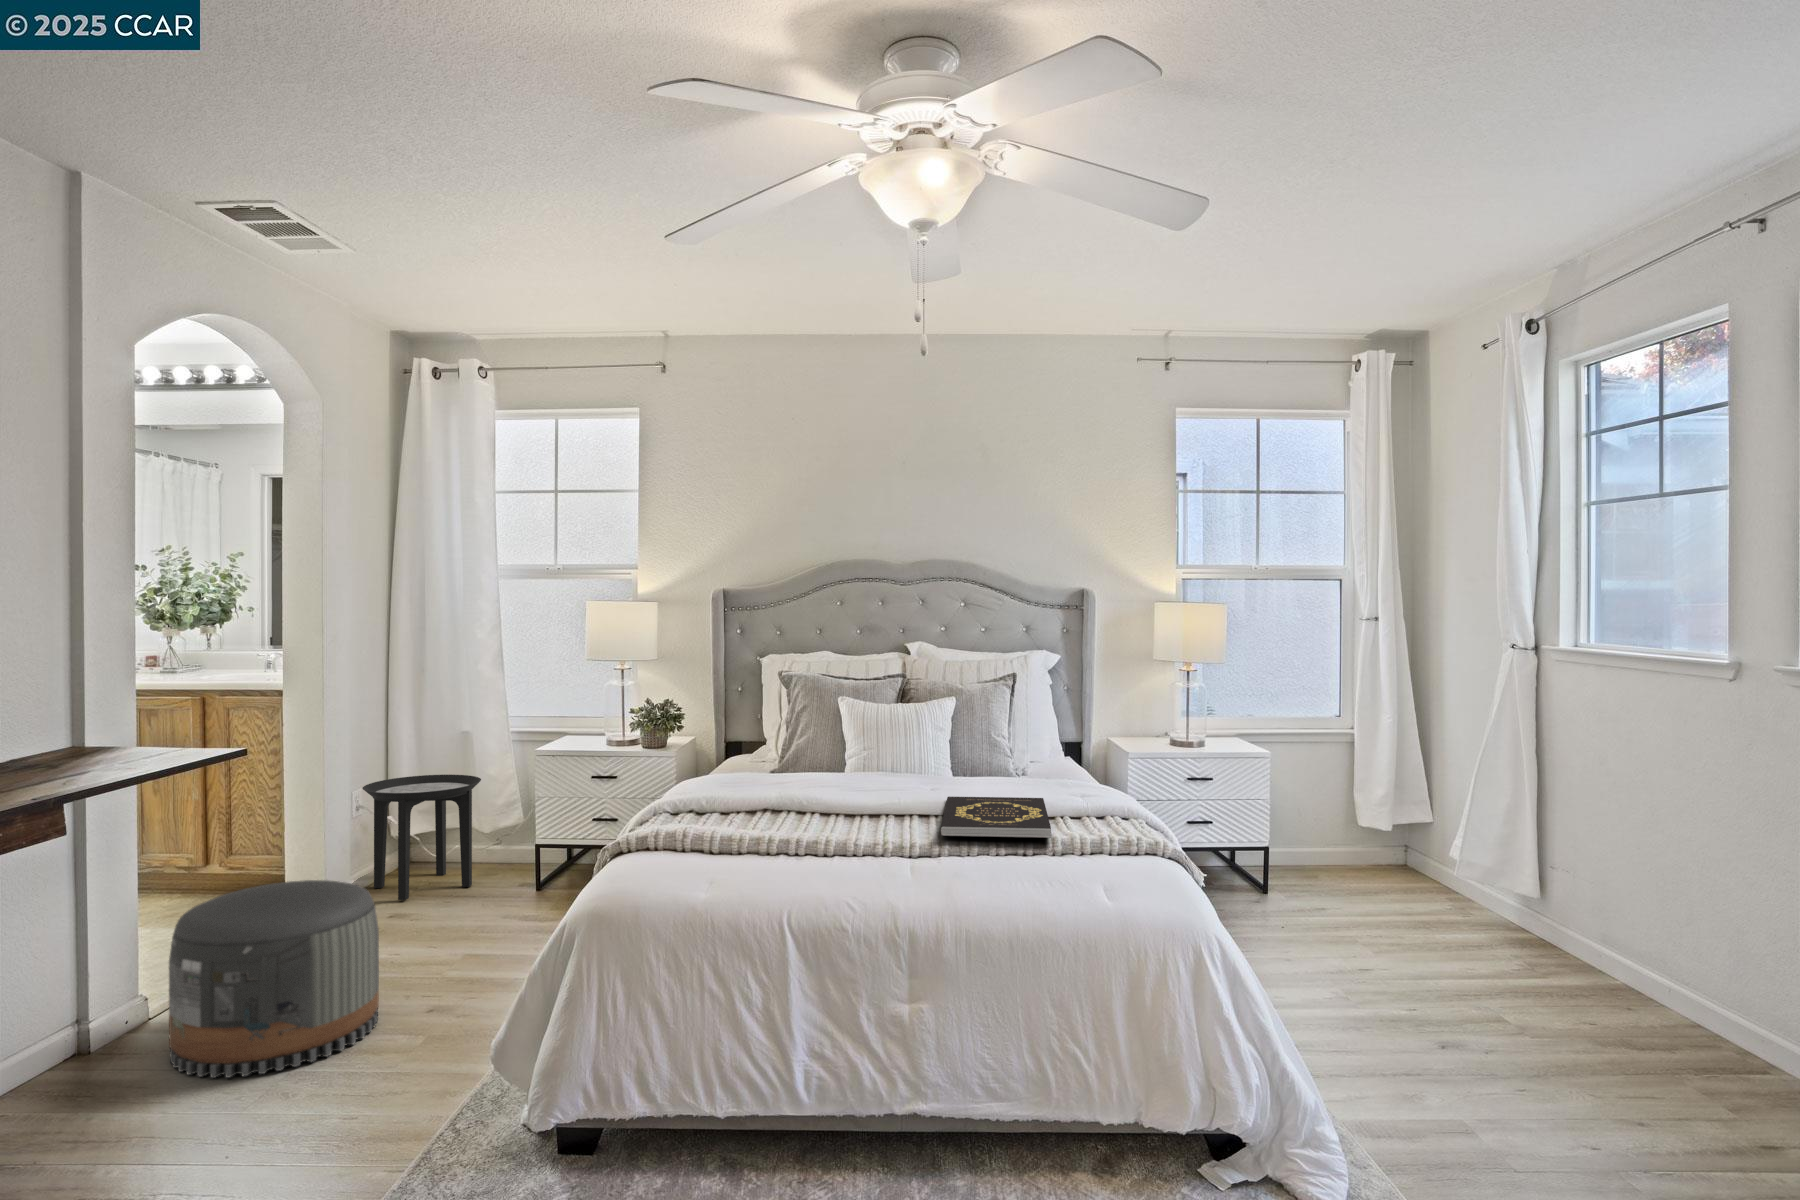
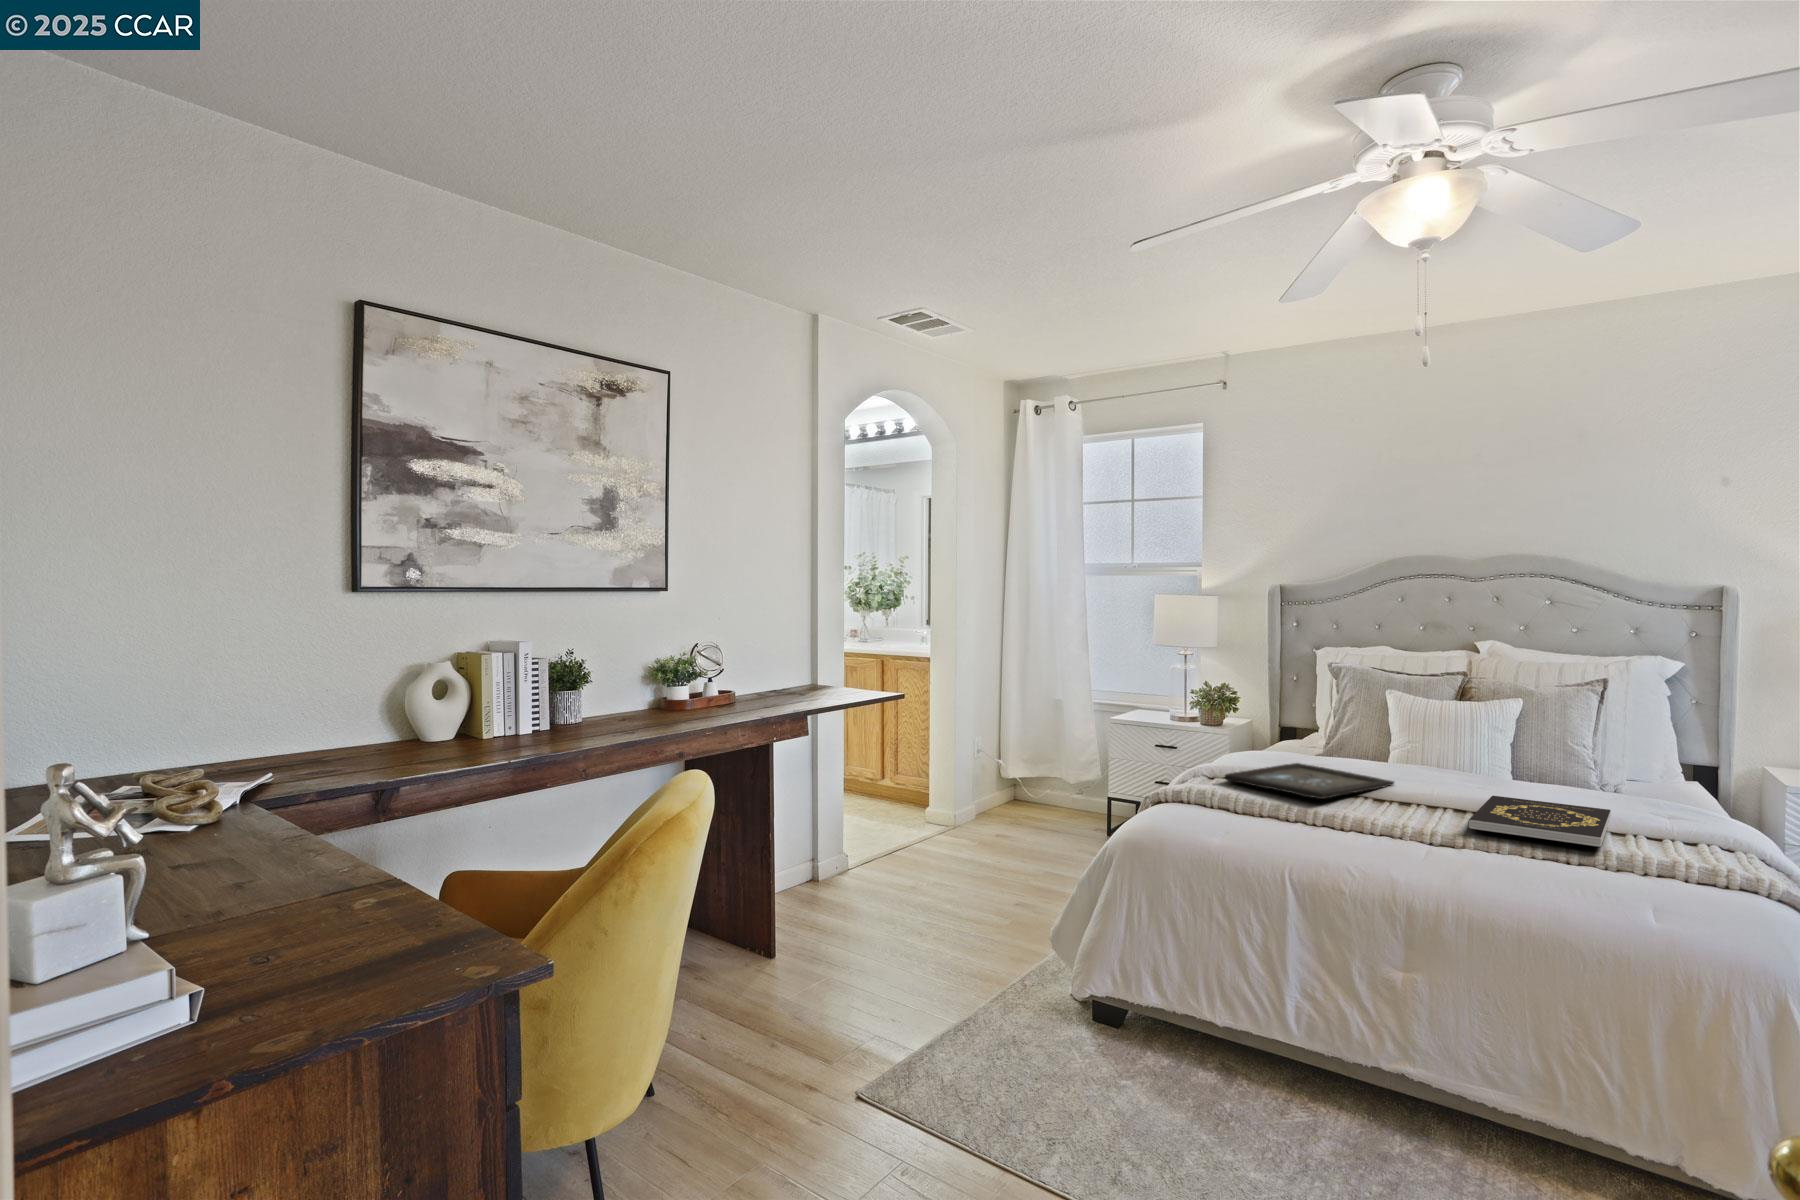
side table: present [363,775,481,900] -> none [982,732,1069,828]
tray: none [691,783,860,823] -> present [1225,763,1394,799]
pouf: present [169,880,379,1078] -> none [859,795,986,926]

